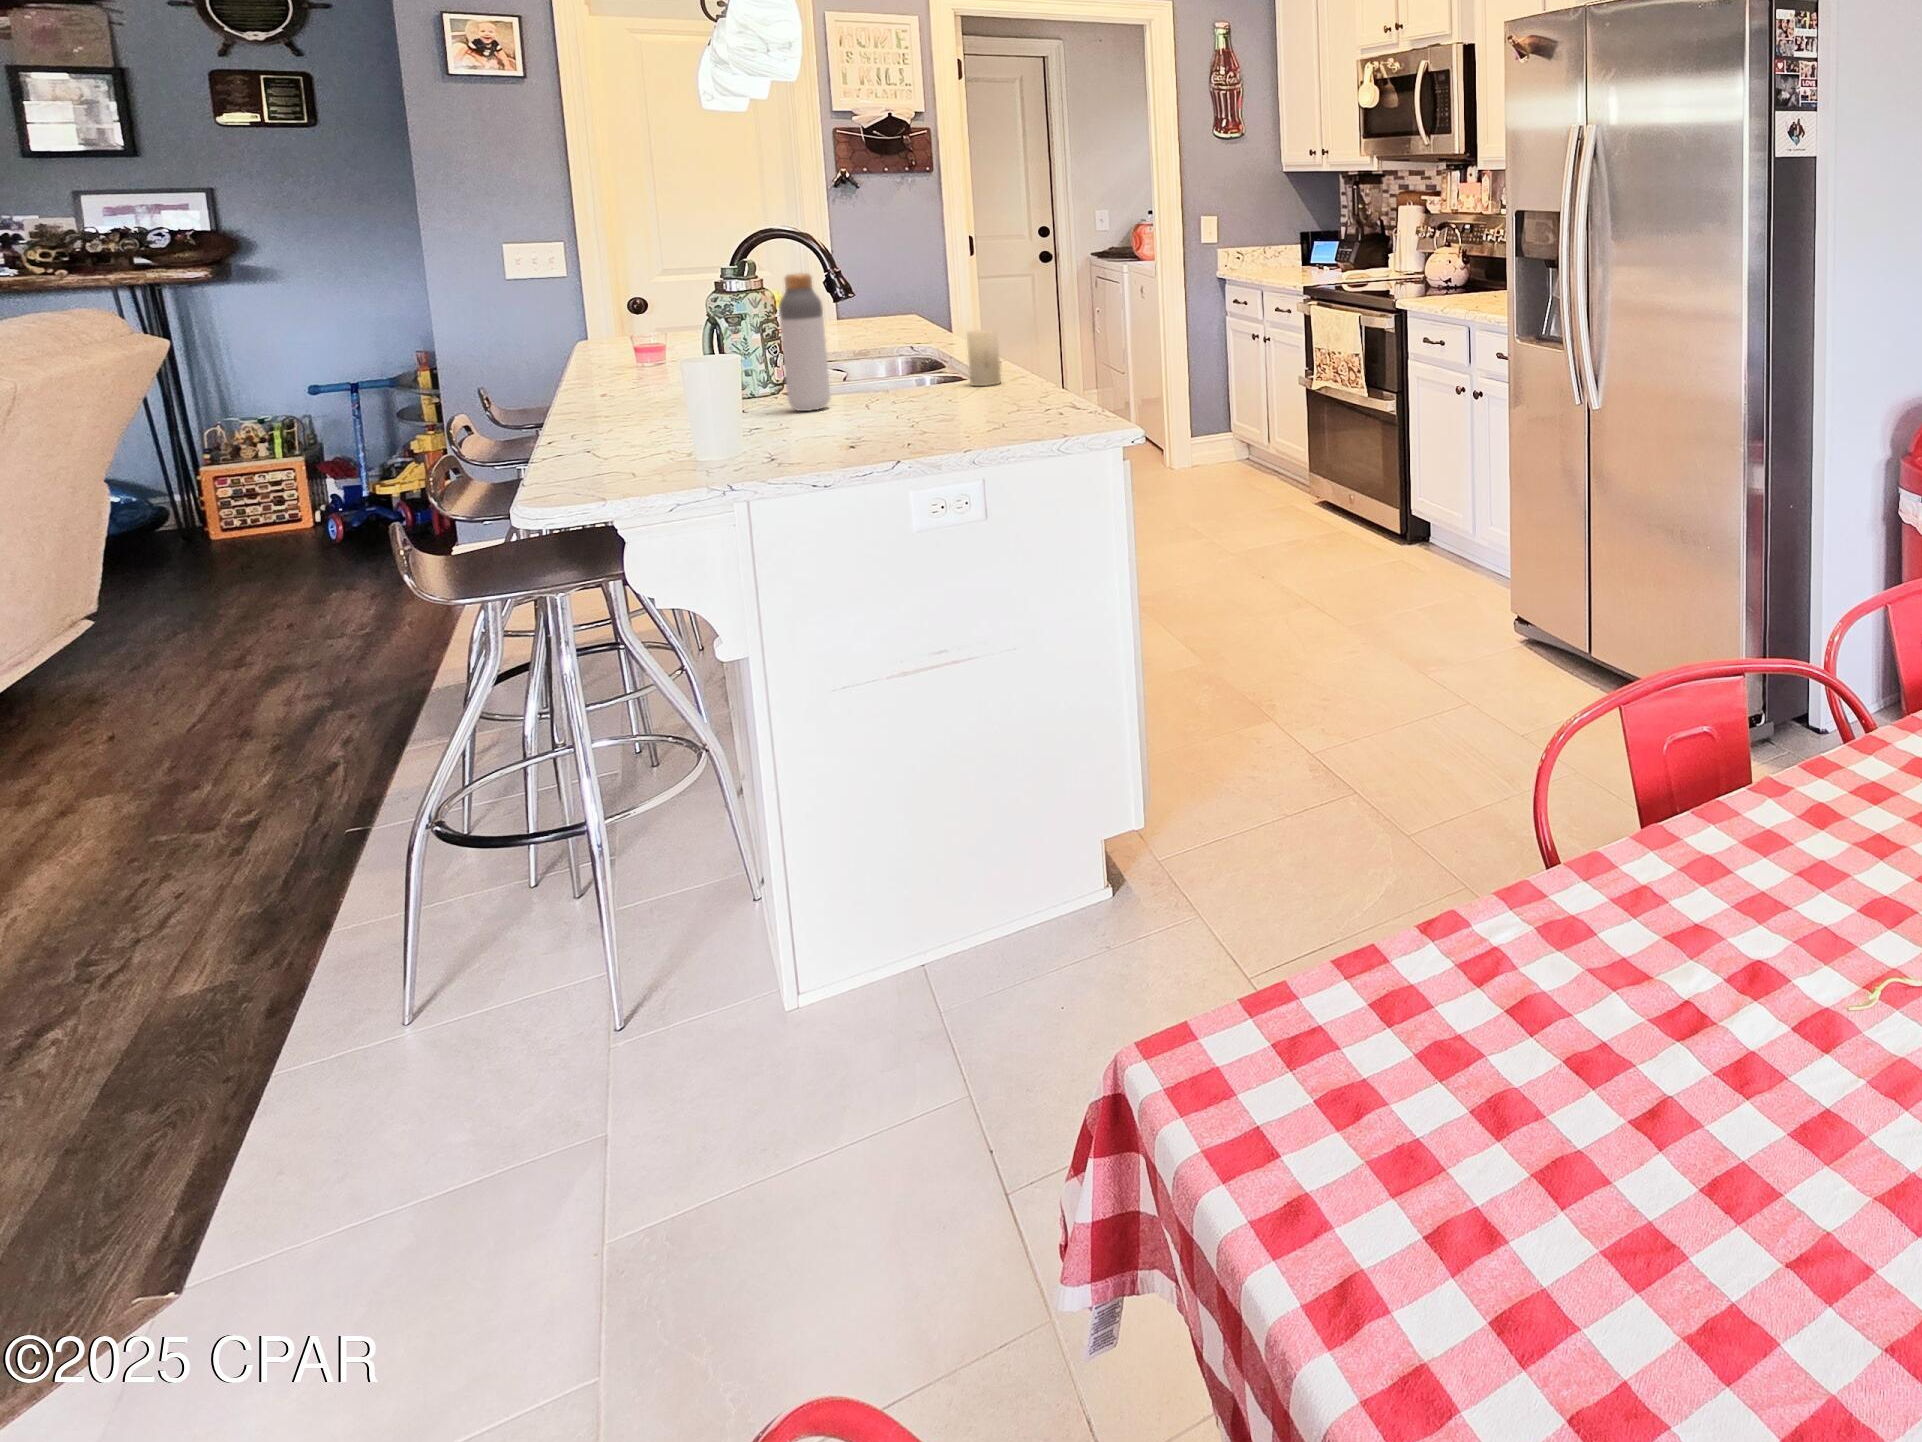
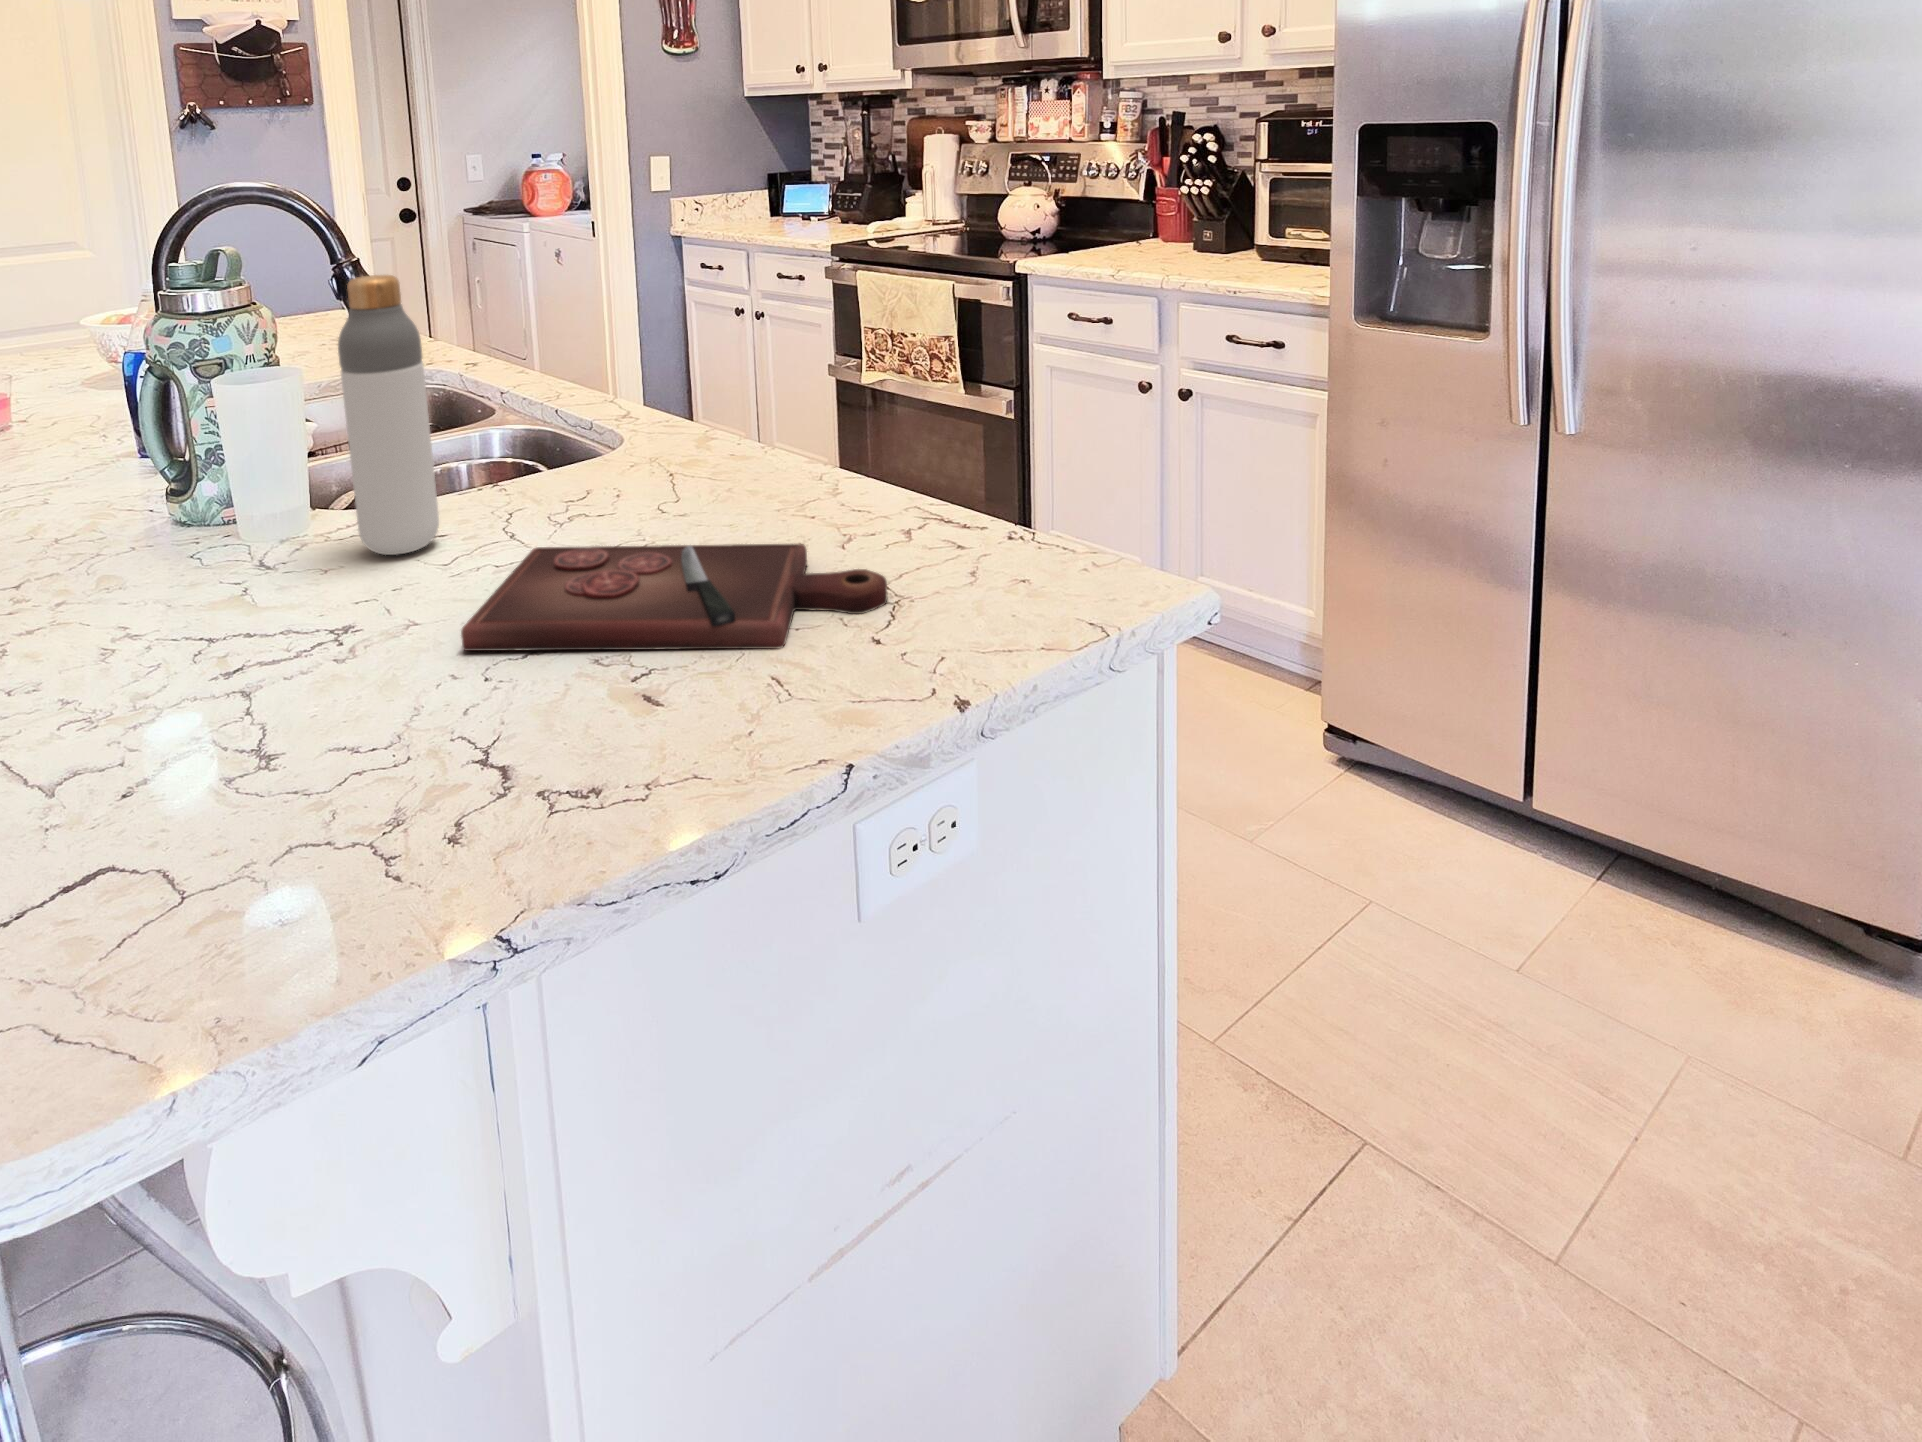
candle: present [967,330,1001,386] -> none [628,358,686,463]
cutting board: none [791,404,992,437] -> present [461,544,887,651]

